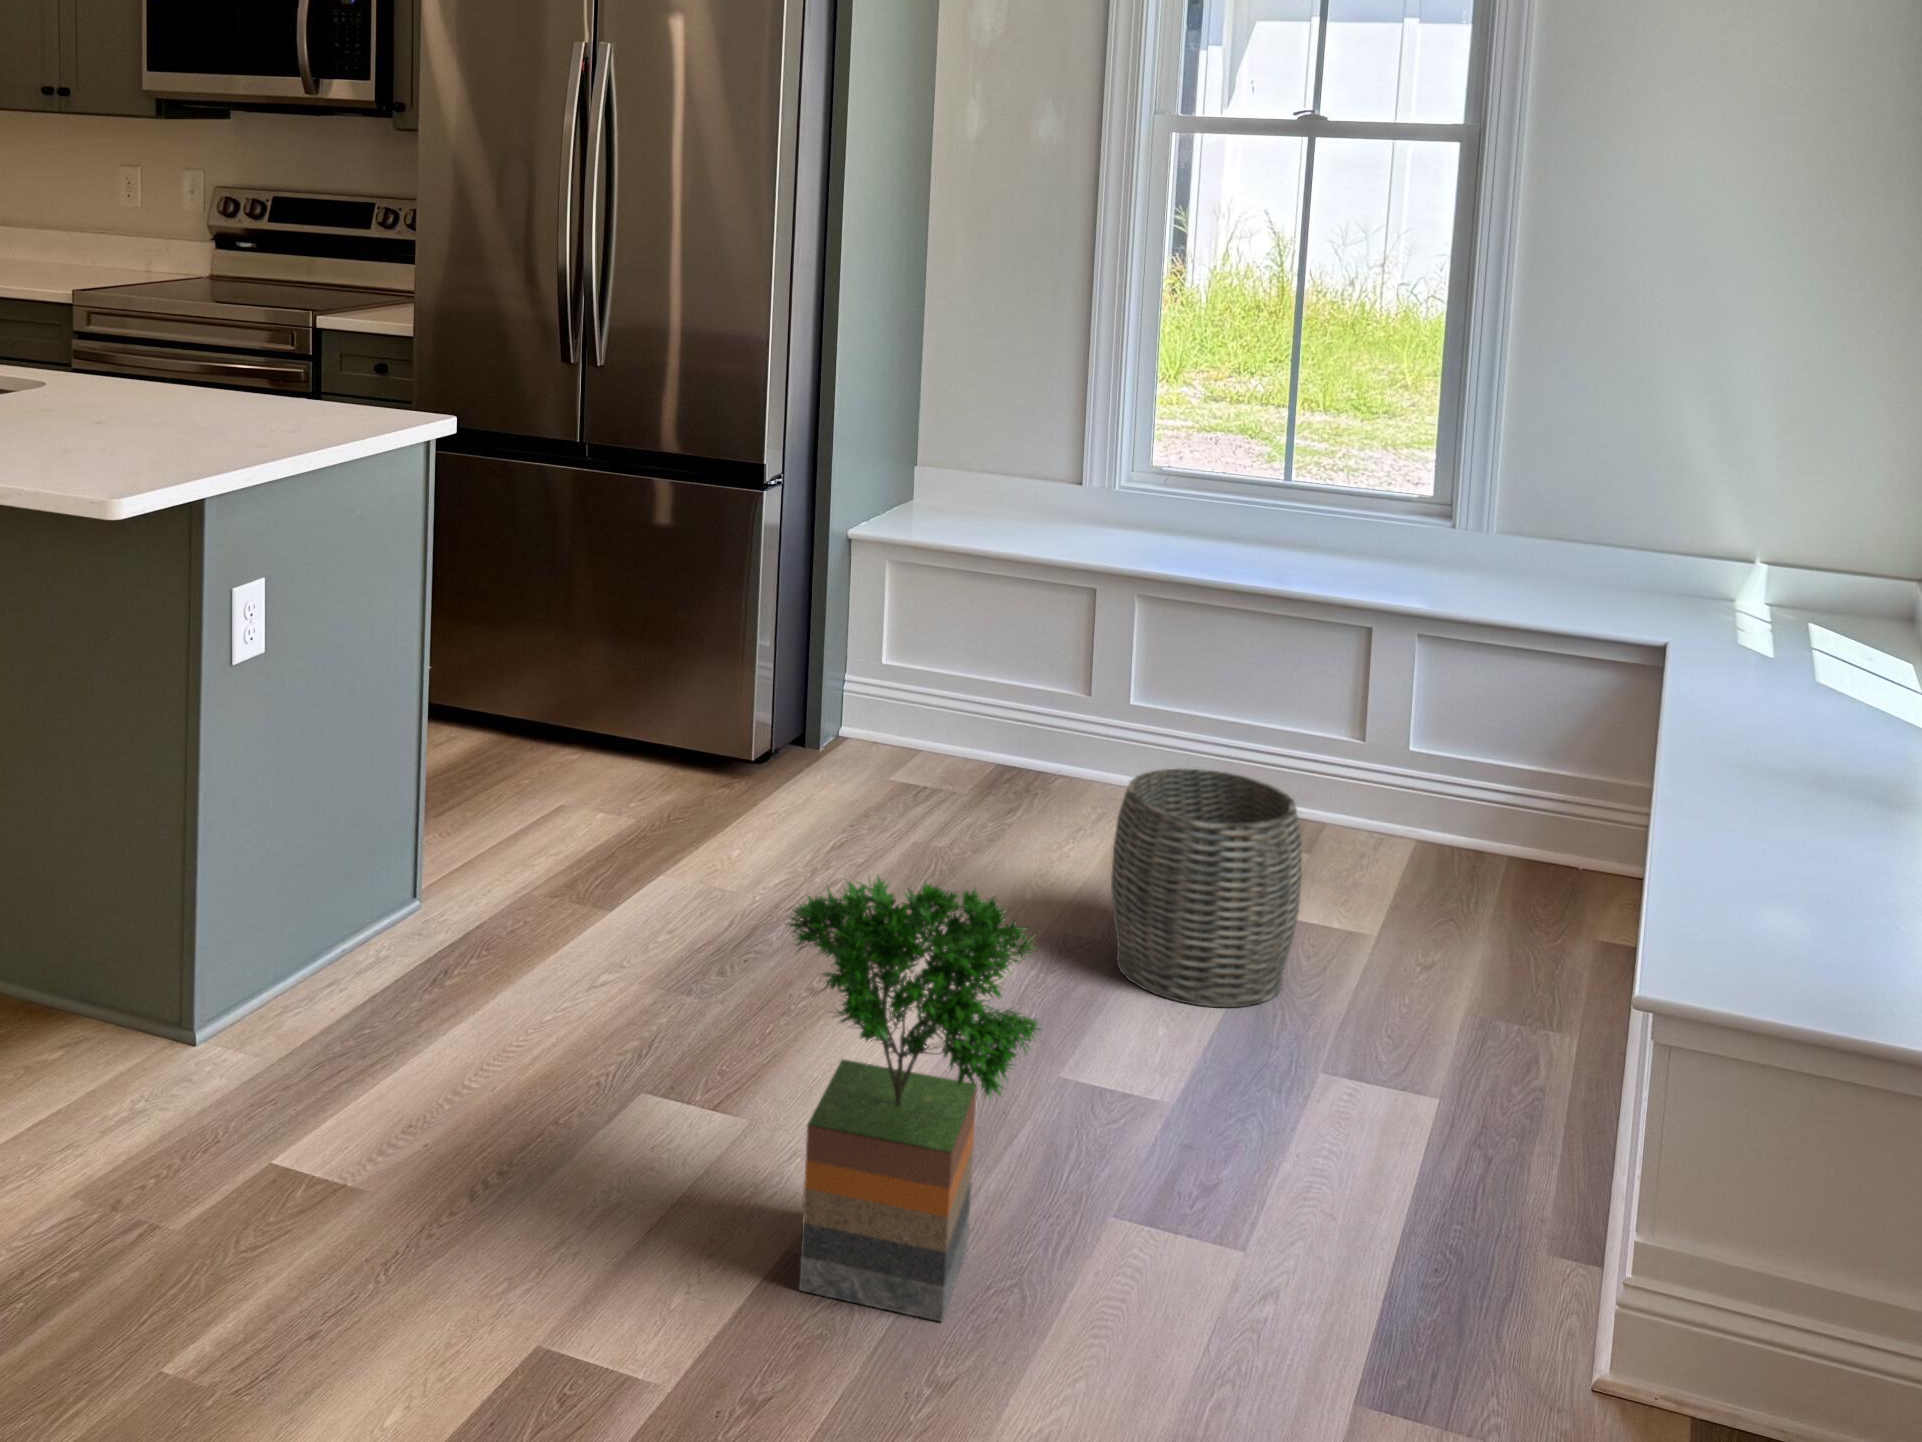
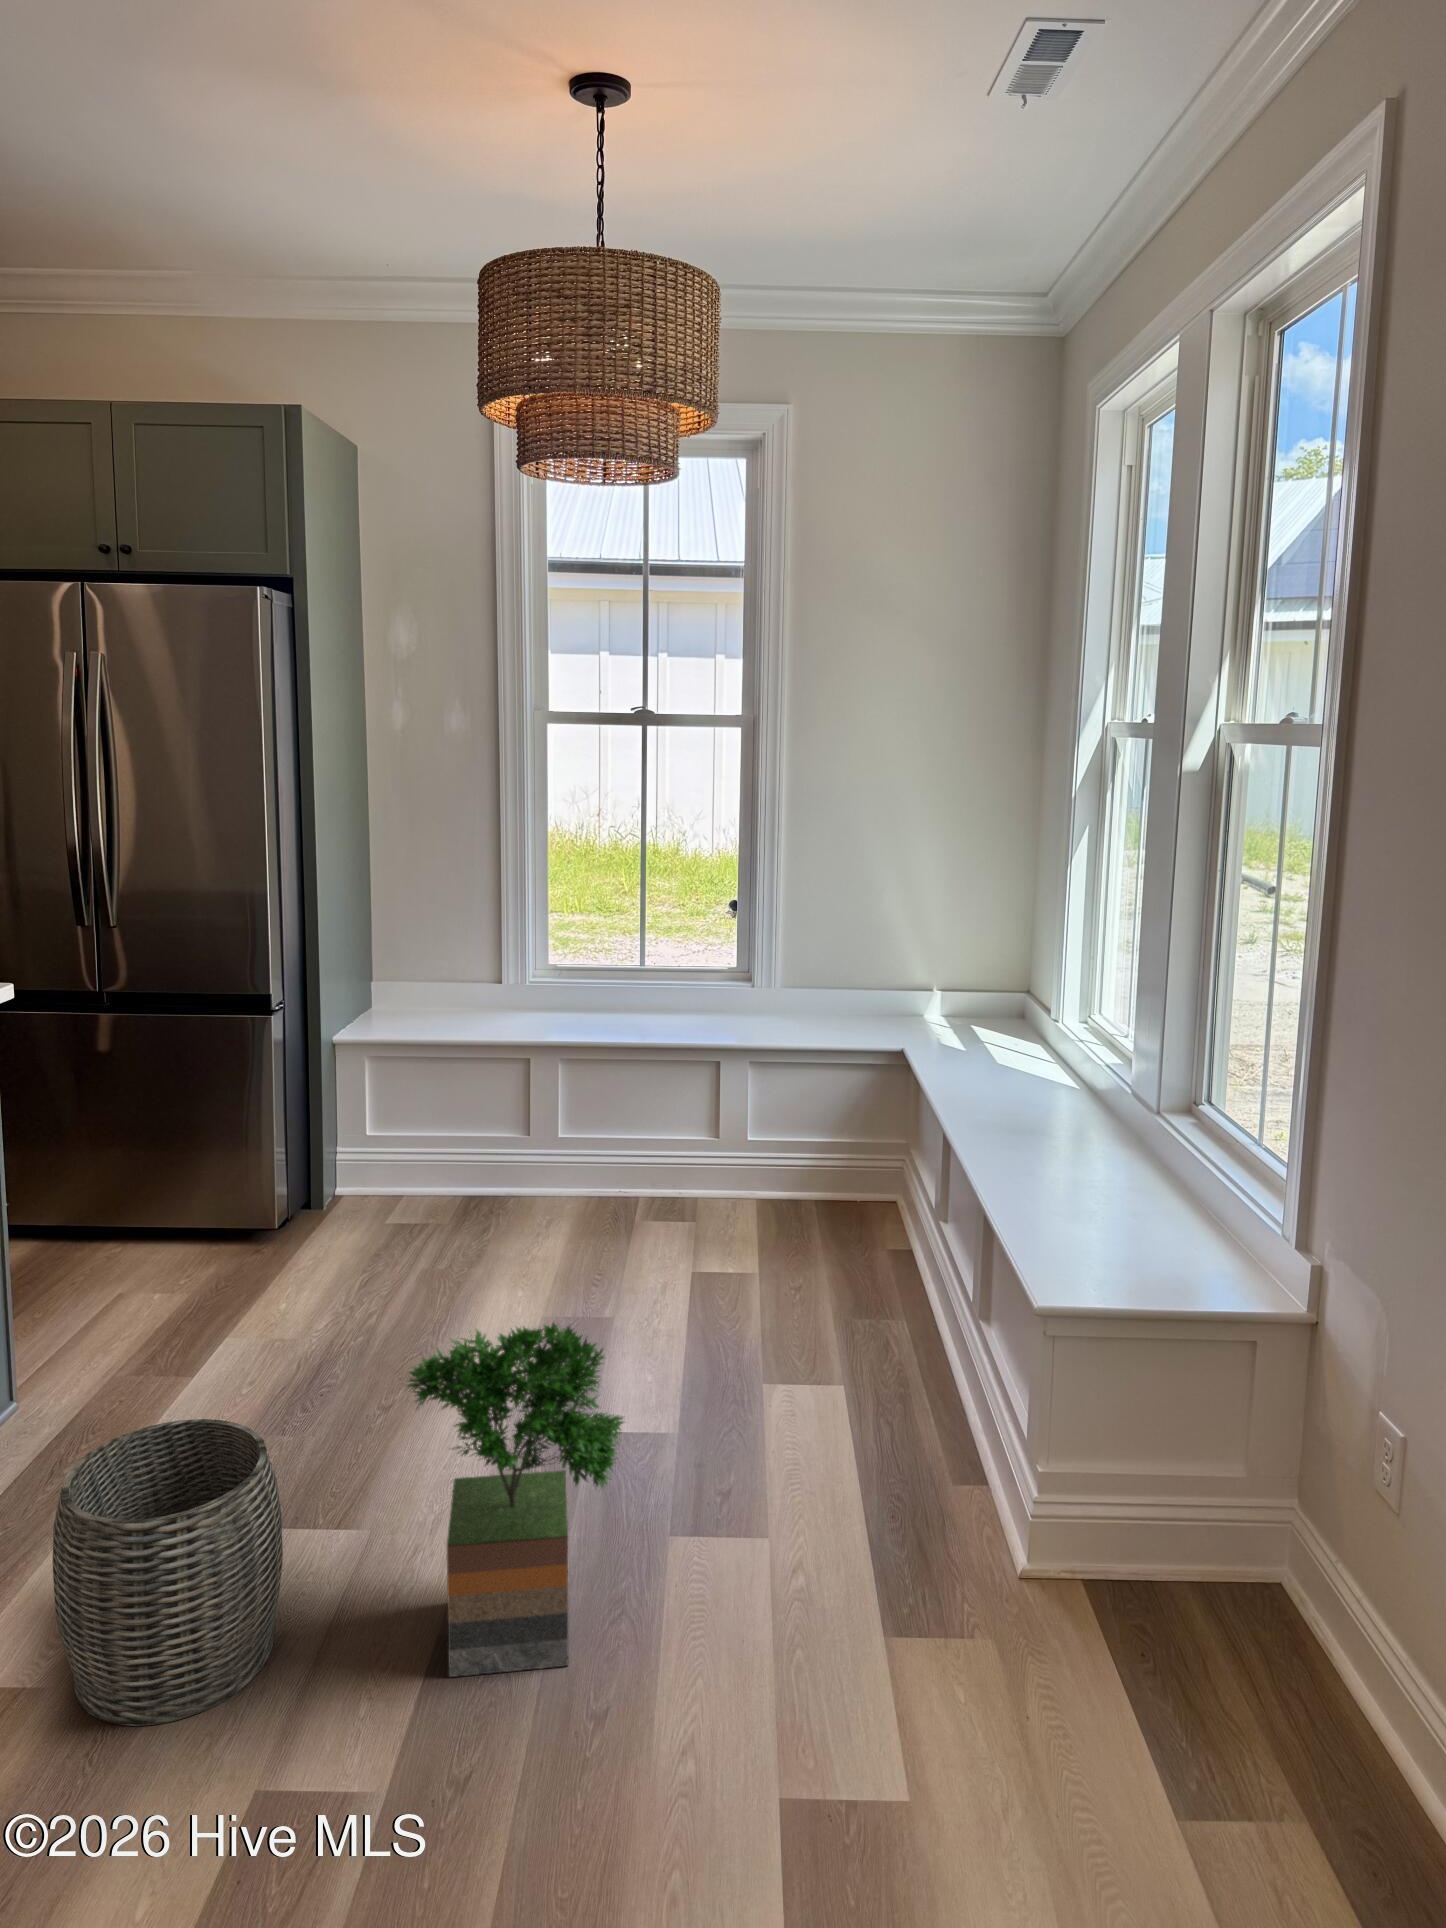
woven basket: present [1111,769,1302,1007] -> present [52,1419,283,1726]

